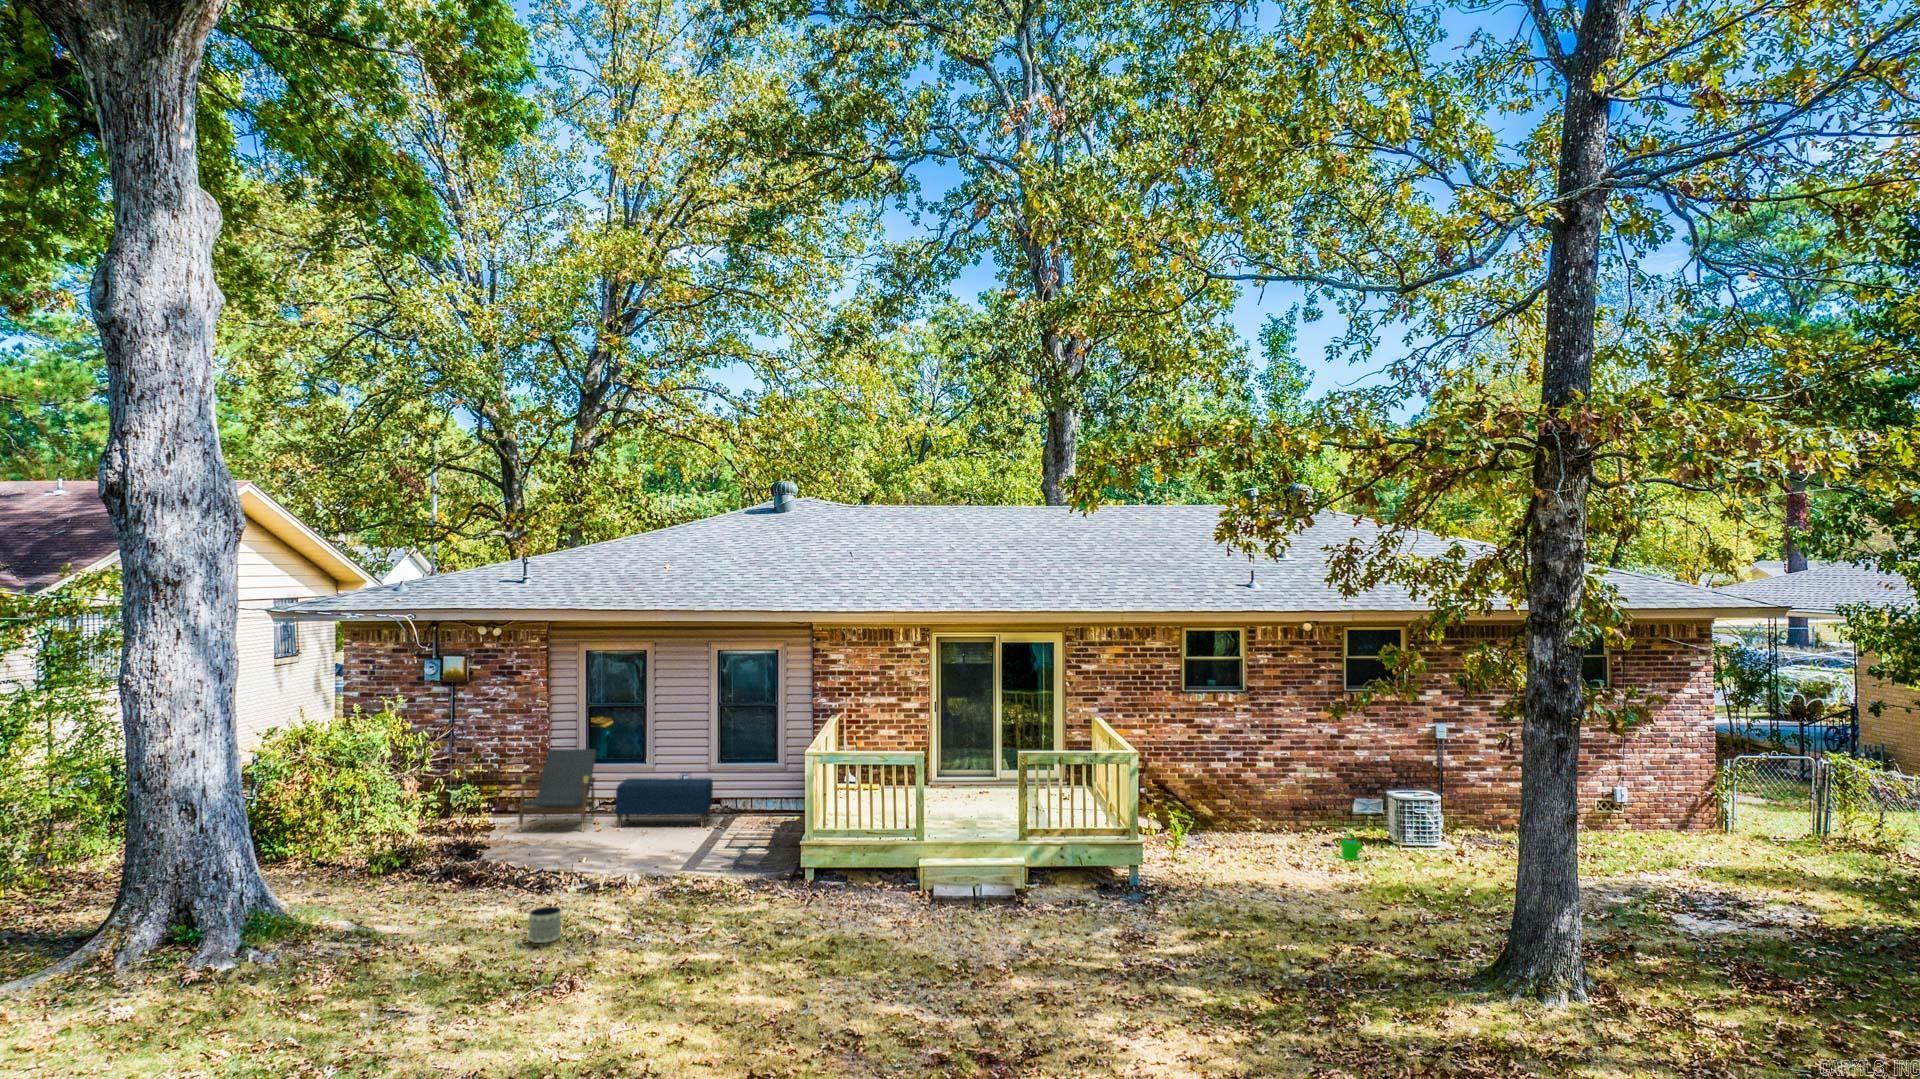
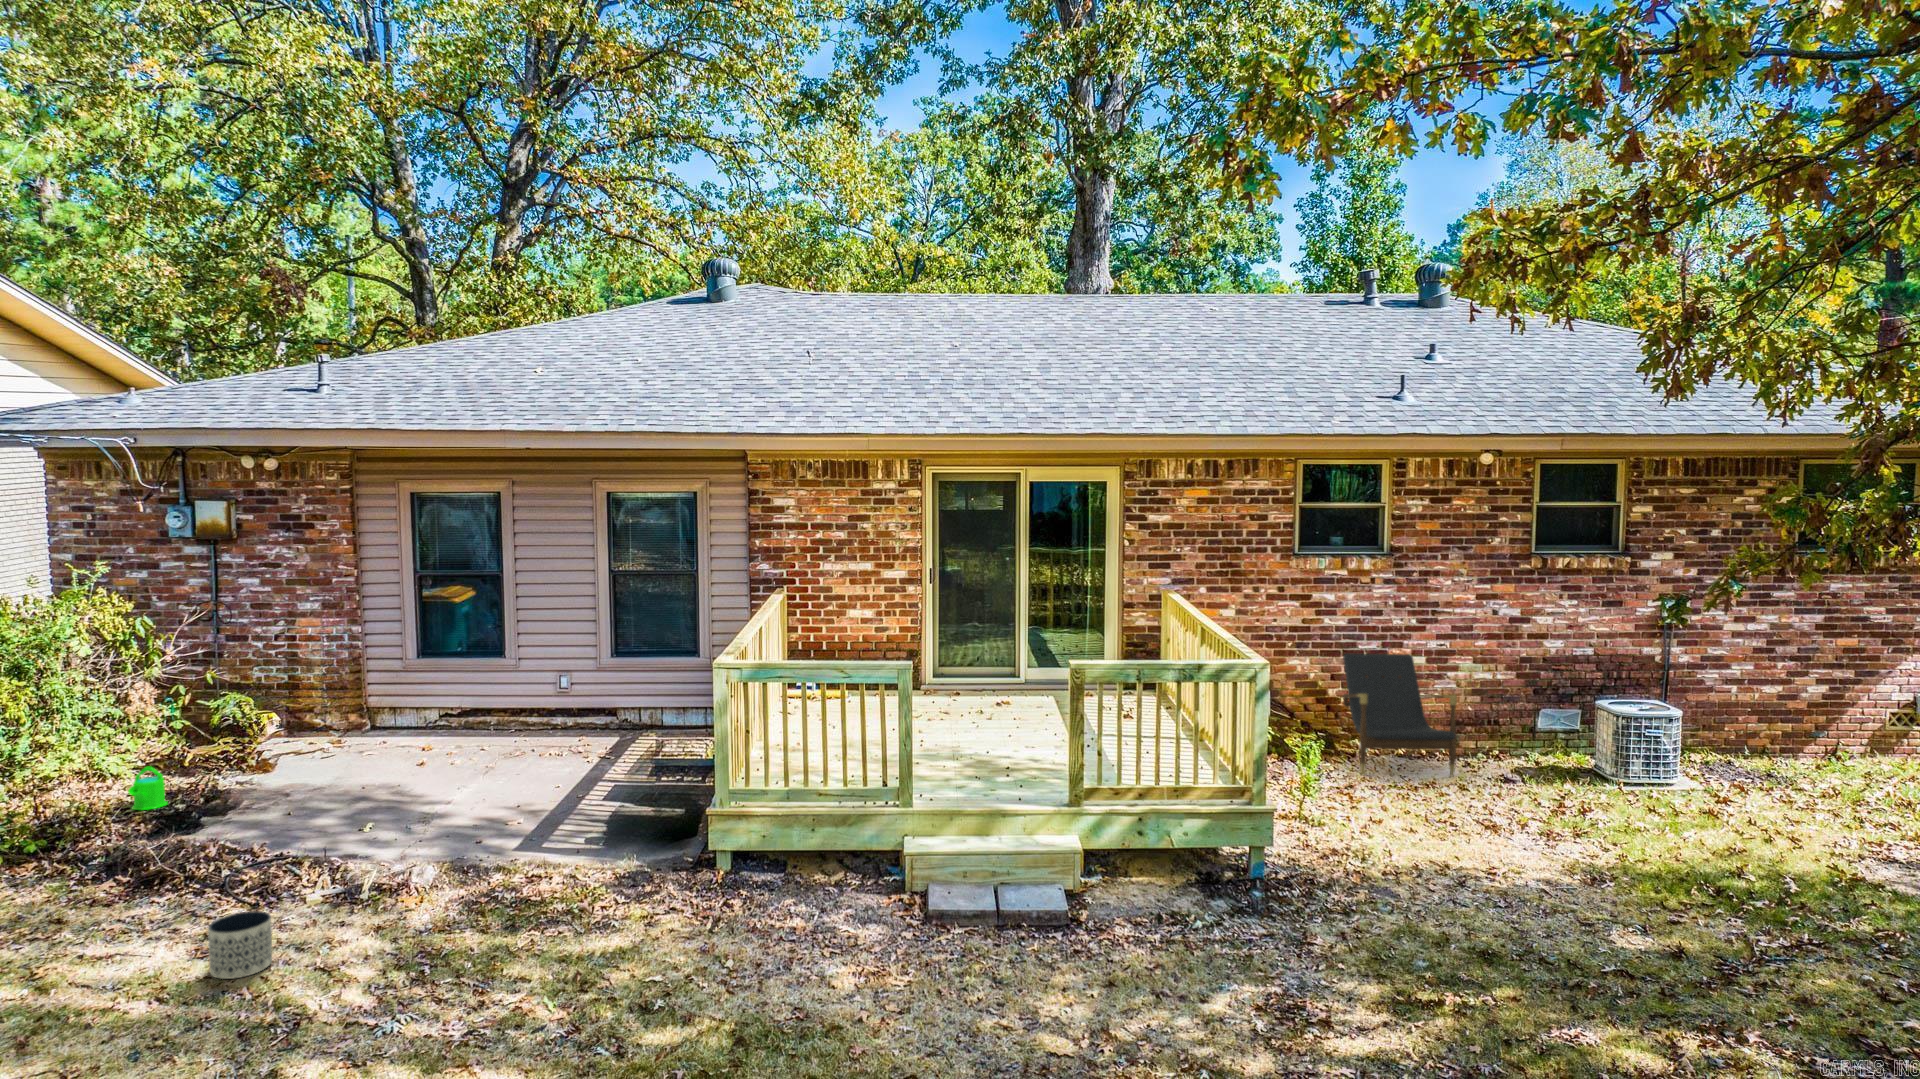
lounge chair: present [519,749,596,832] -> present [1340,654,1457,777]
bench: present [615,778,713,828] -> none [457,679,606,751]
watering can: present [1341,834,1363,860] -> present [128,767,168,810]

